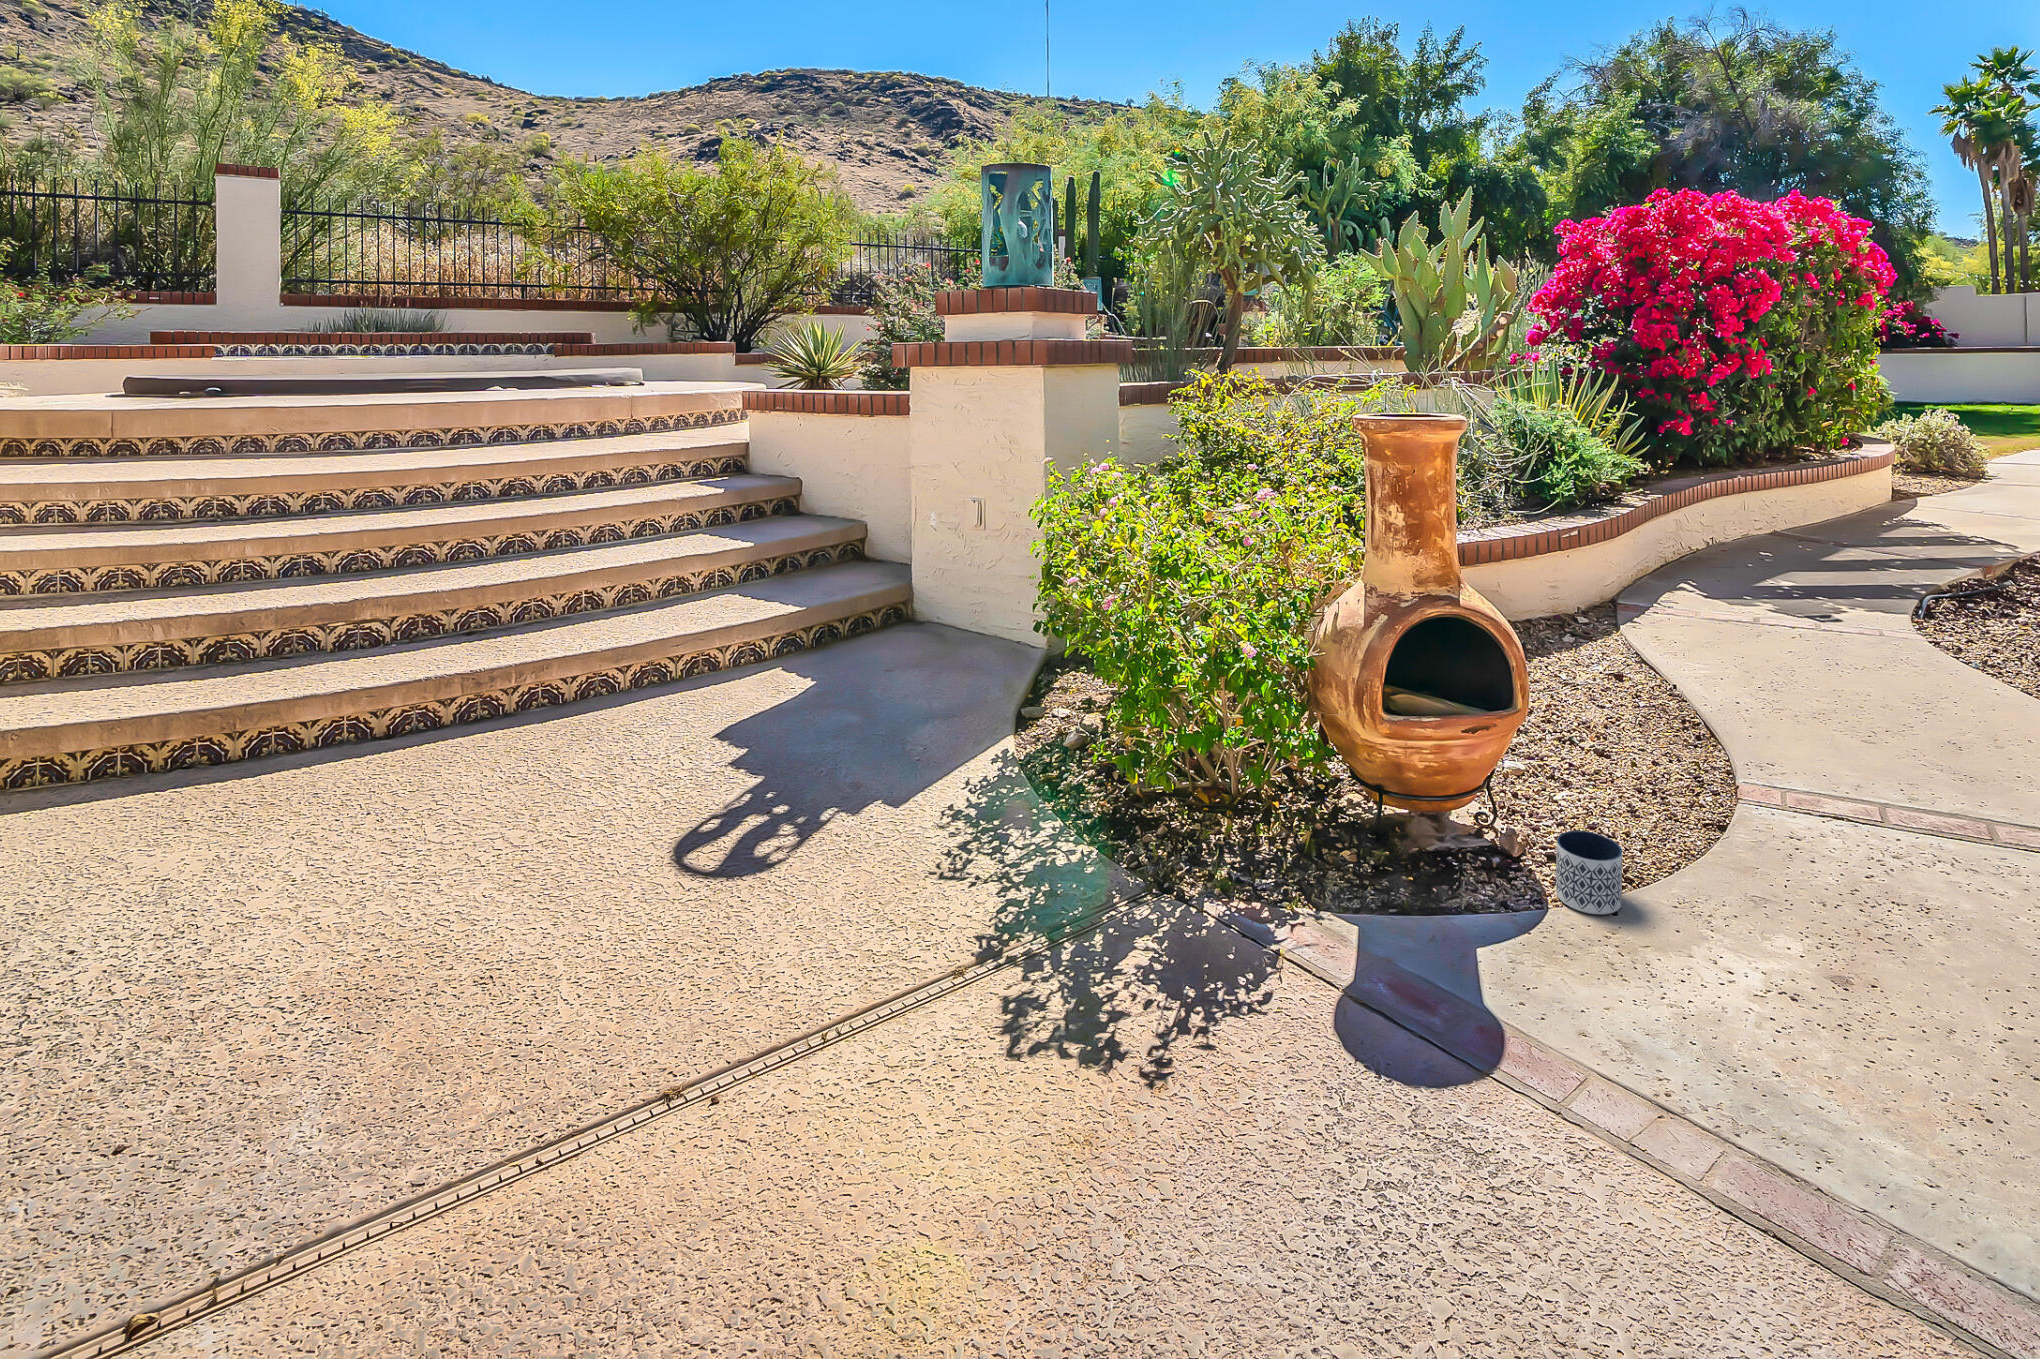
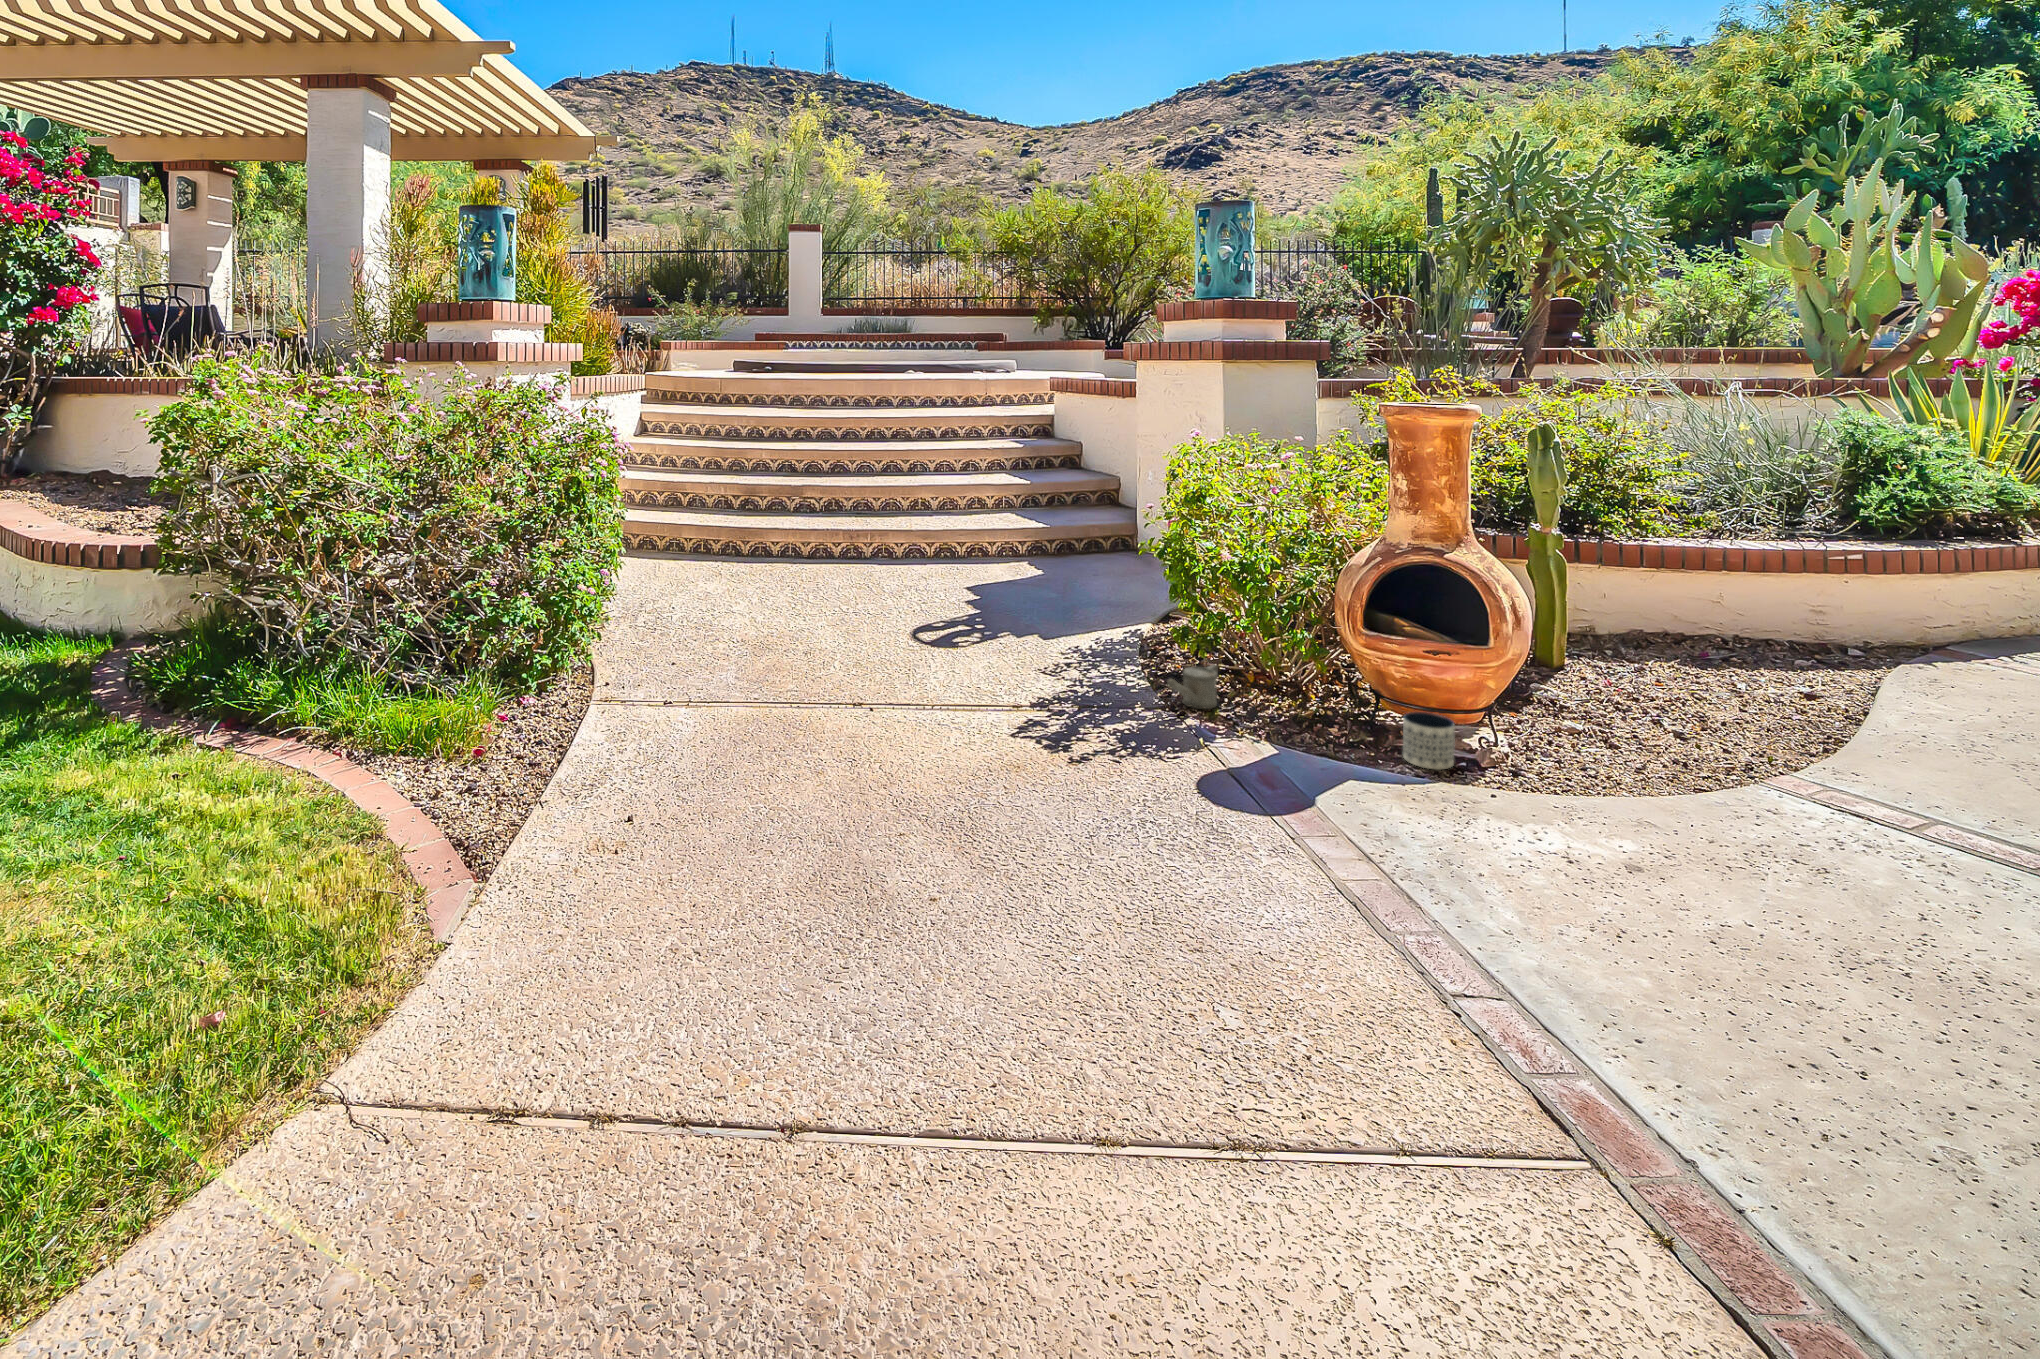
watering can: none [1235,816,1286,898] -> present [1167,664,1218,709]

